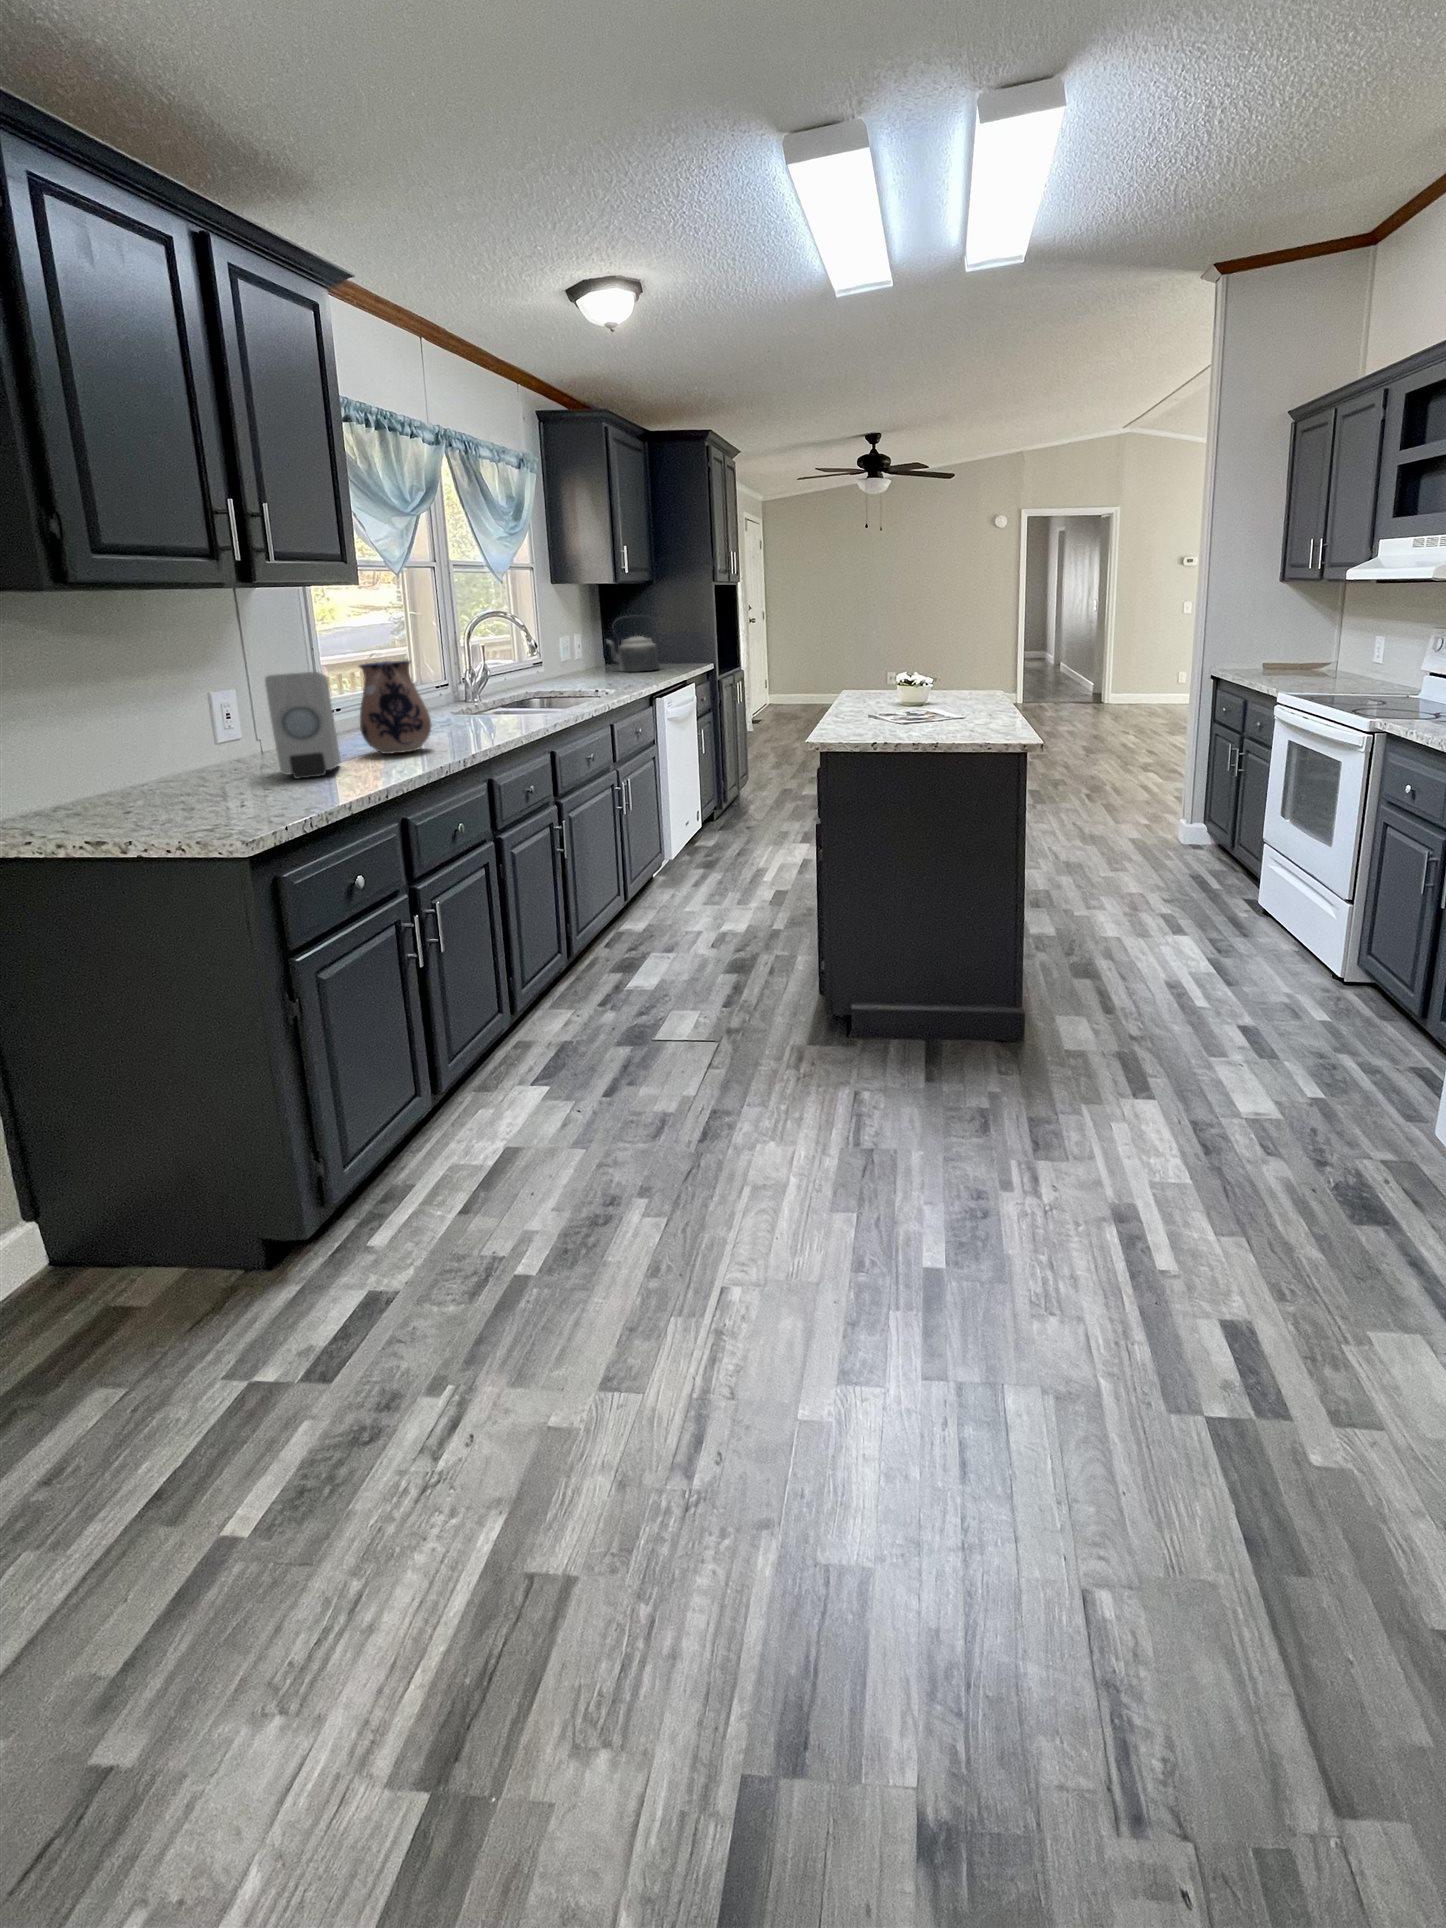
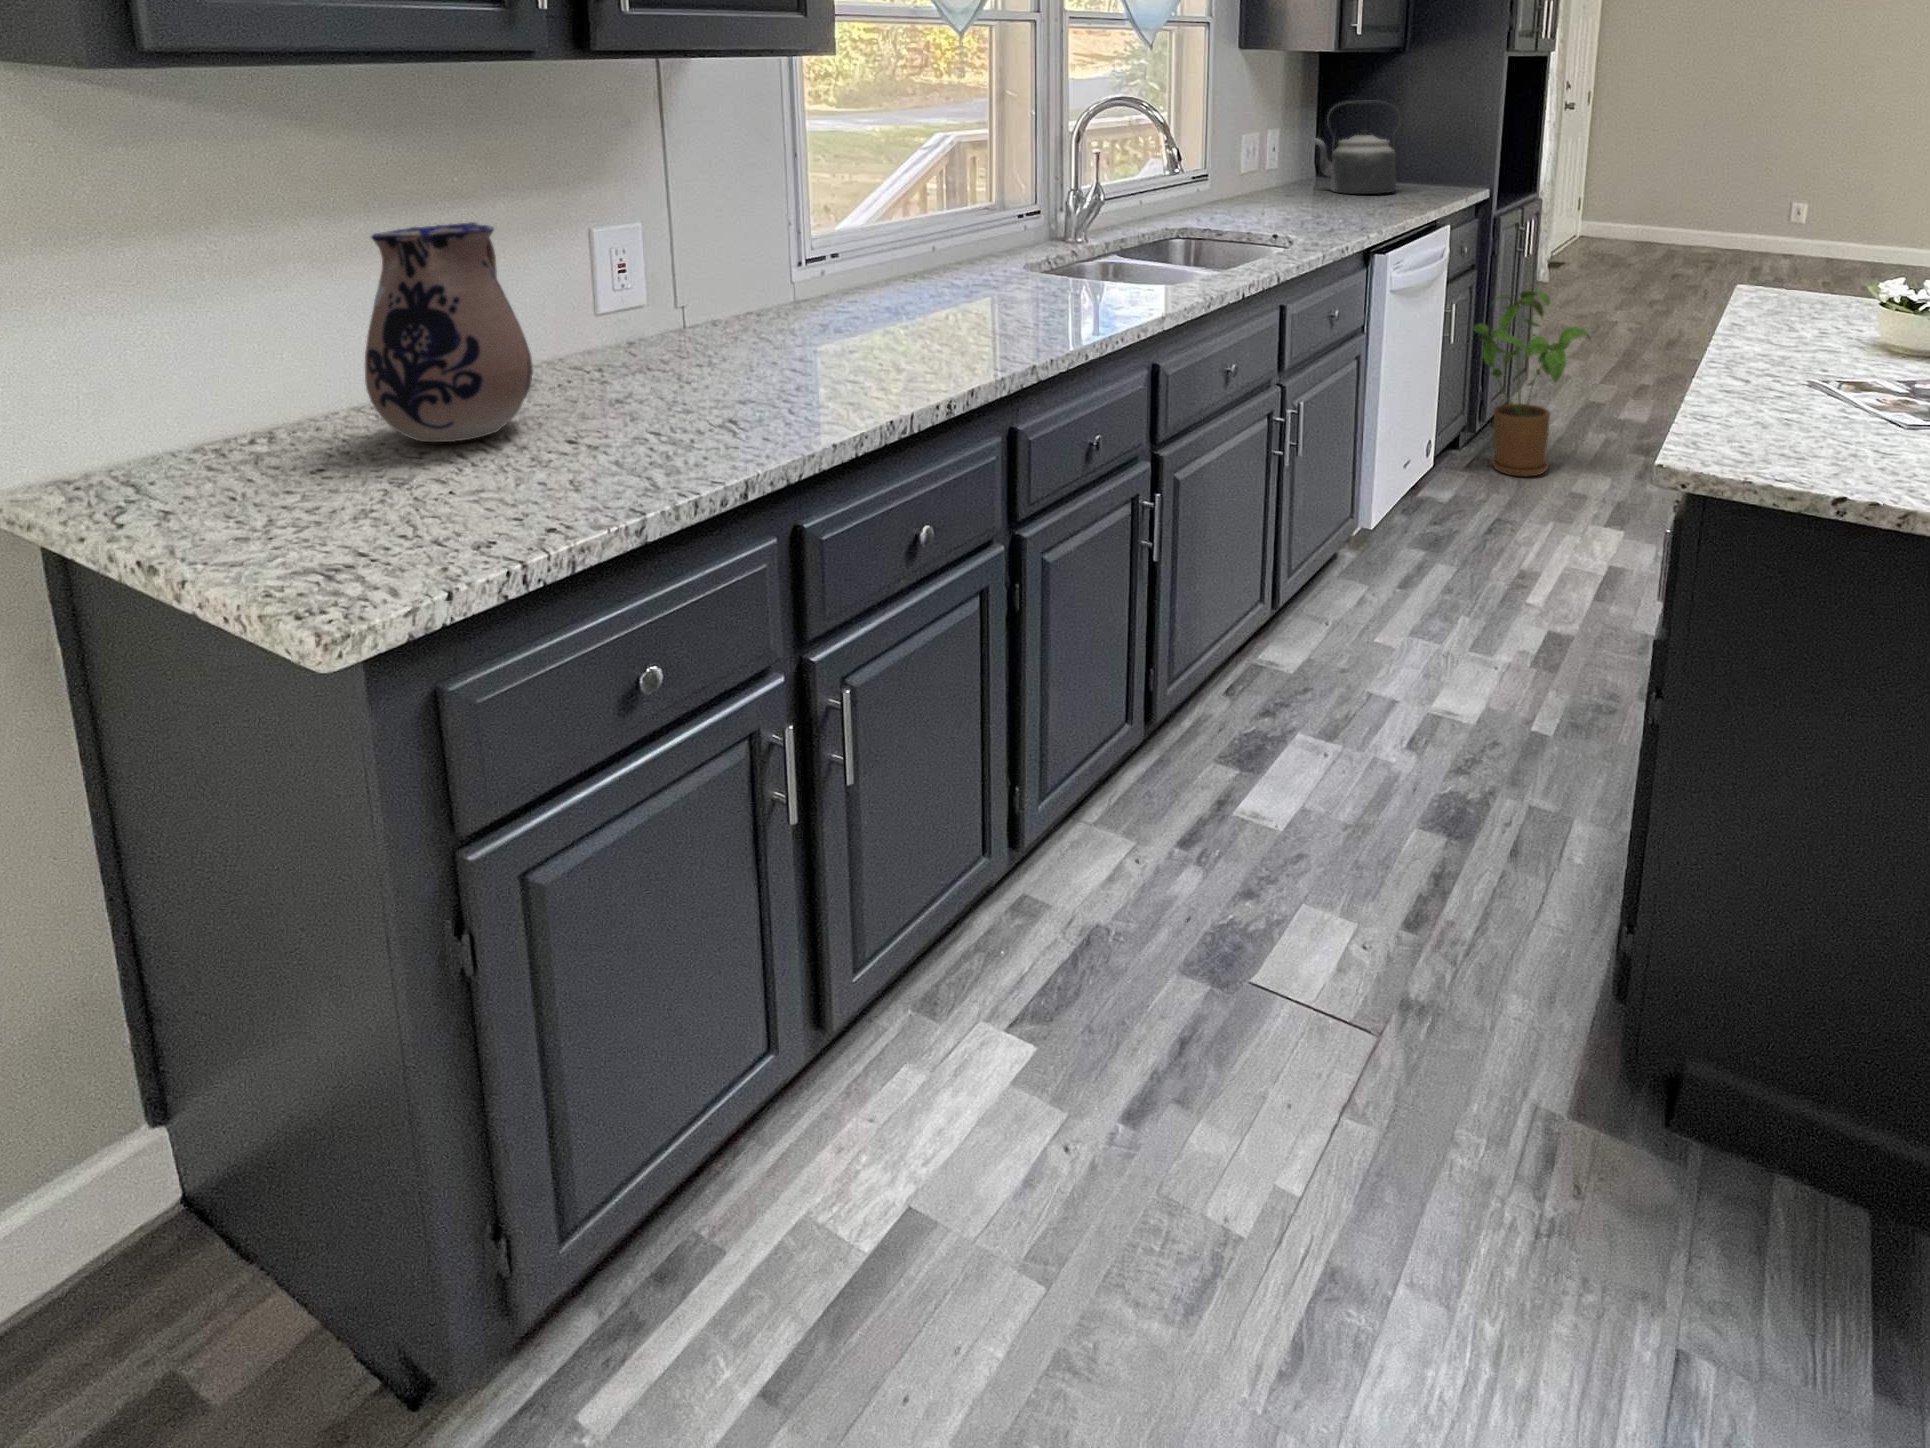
ceramic pitcher: present [359,660,431,754] -> present [365,222,533,442]
soap dispenser: present [265,672,341,779] -> none [616,214,751,410]
house plant: none [714,720,780,827] -> present [1473,291,1590,476]

